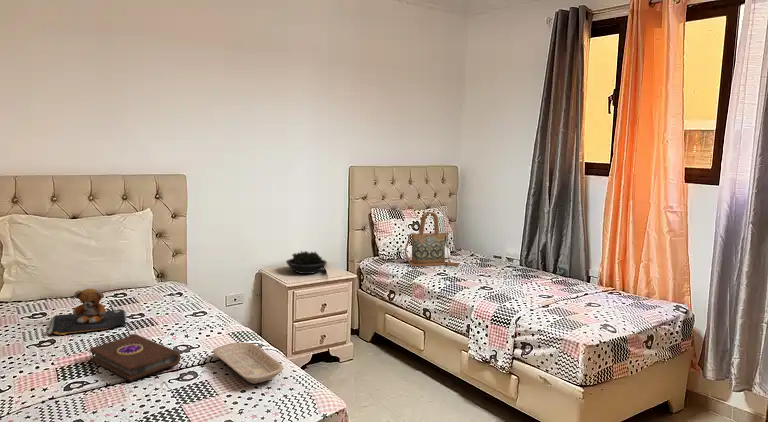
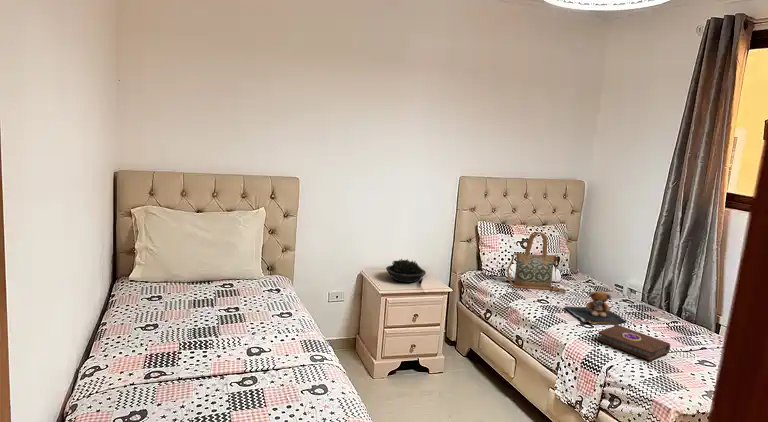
teddy bear: present [48,289,126,335] -> present [565,291,627,324]
book: present [90,334,181,382] -> present [598,325,670,361]
tray: present [213,343,283,384] -> none [277,354,331,400]

